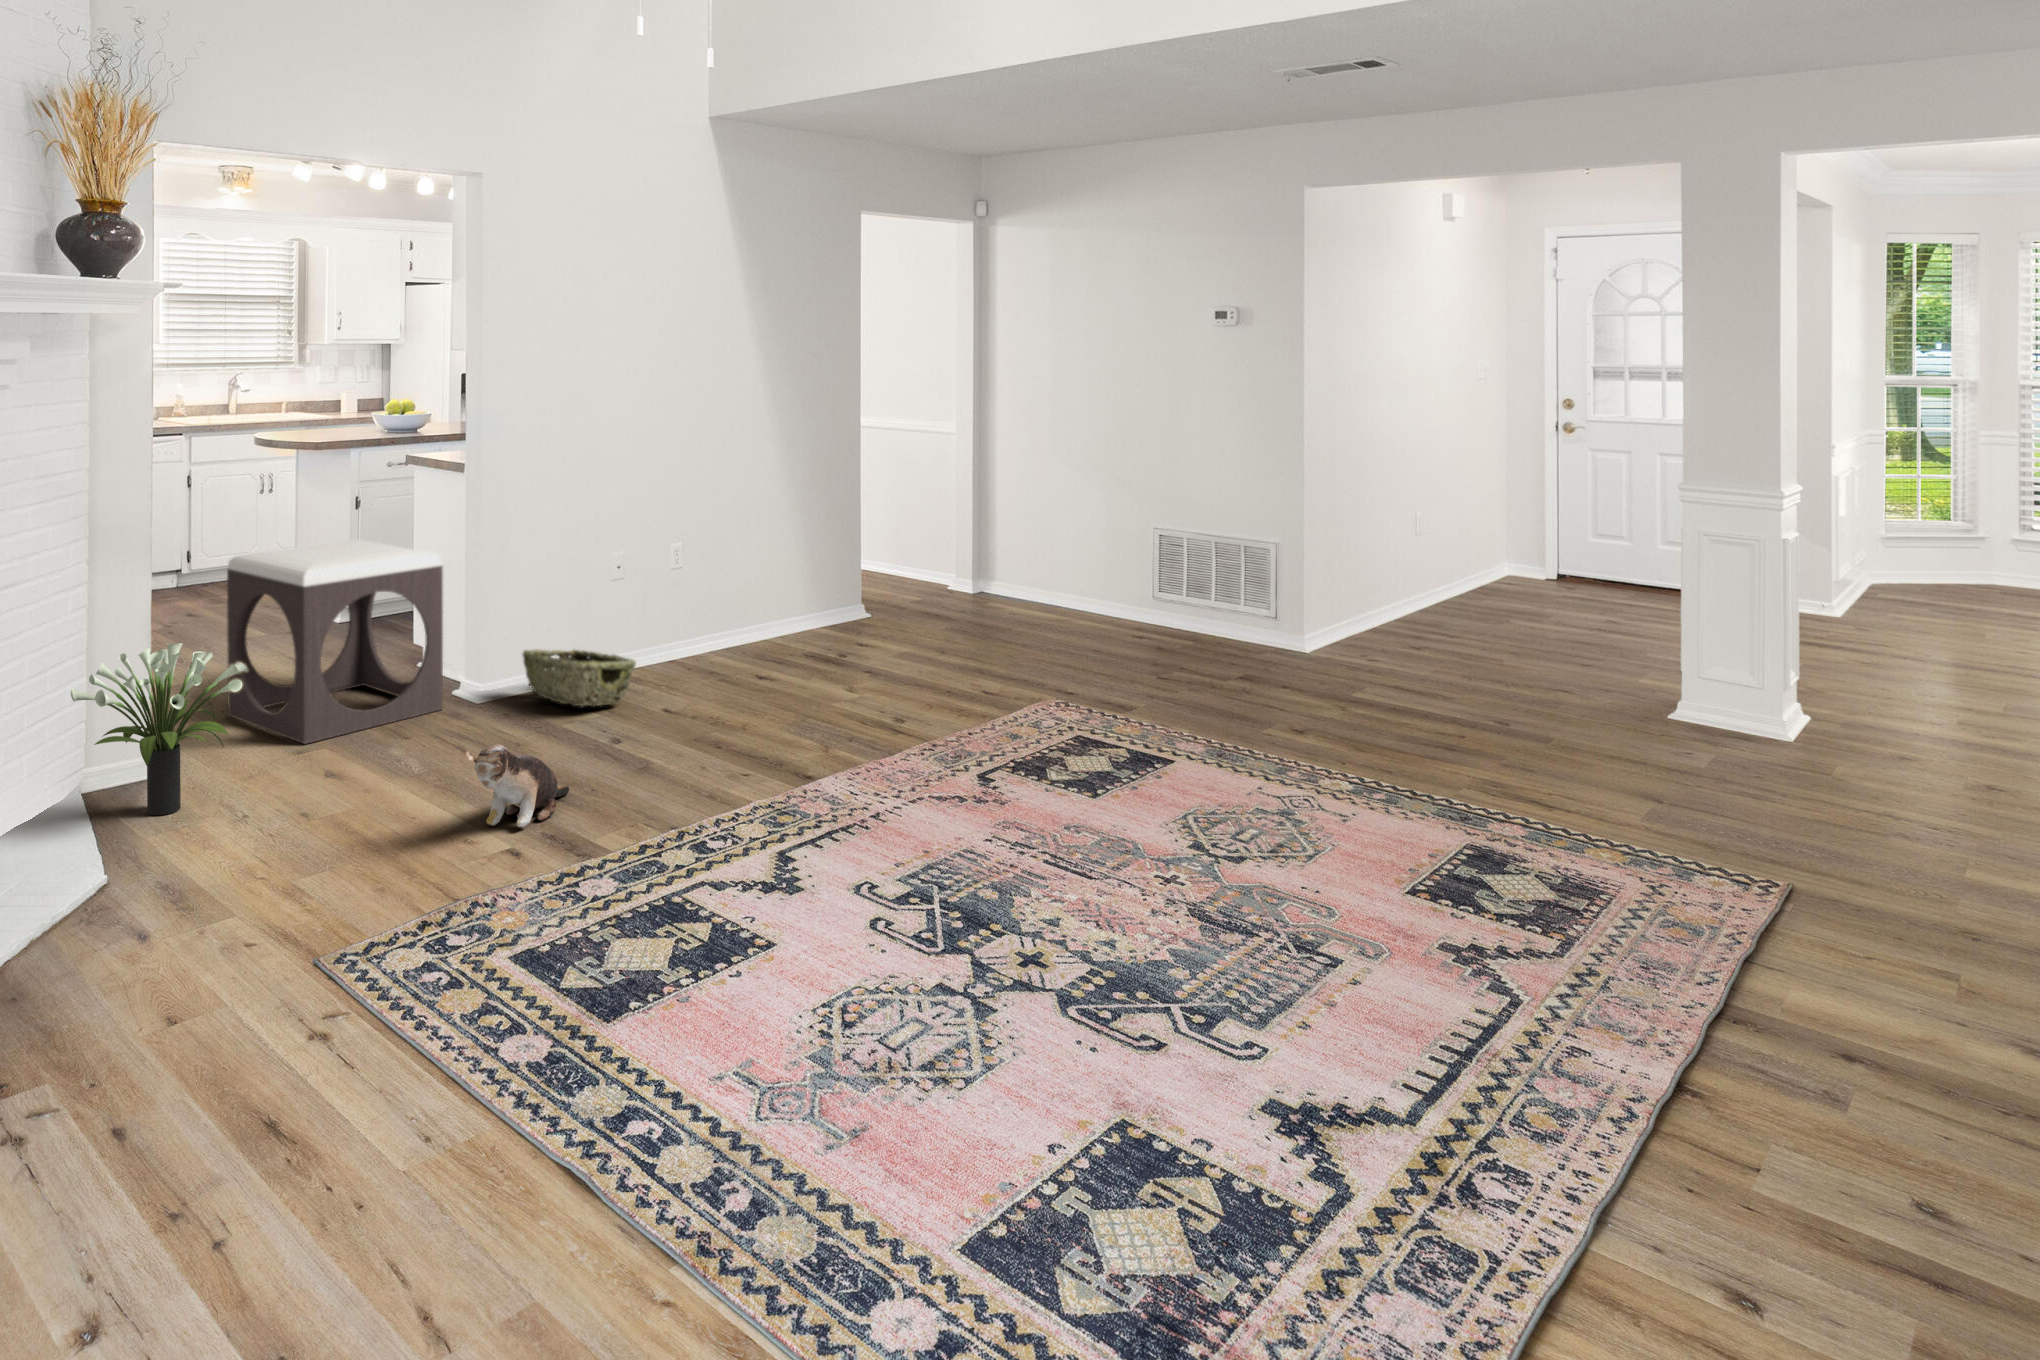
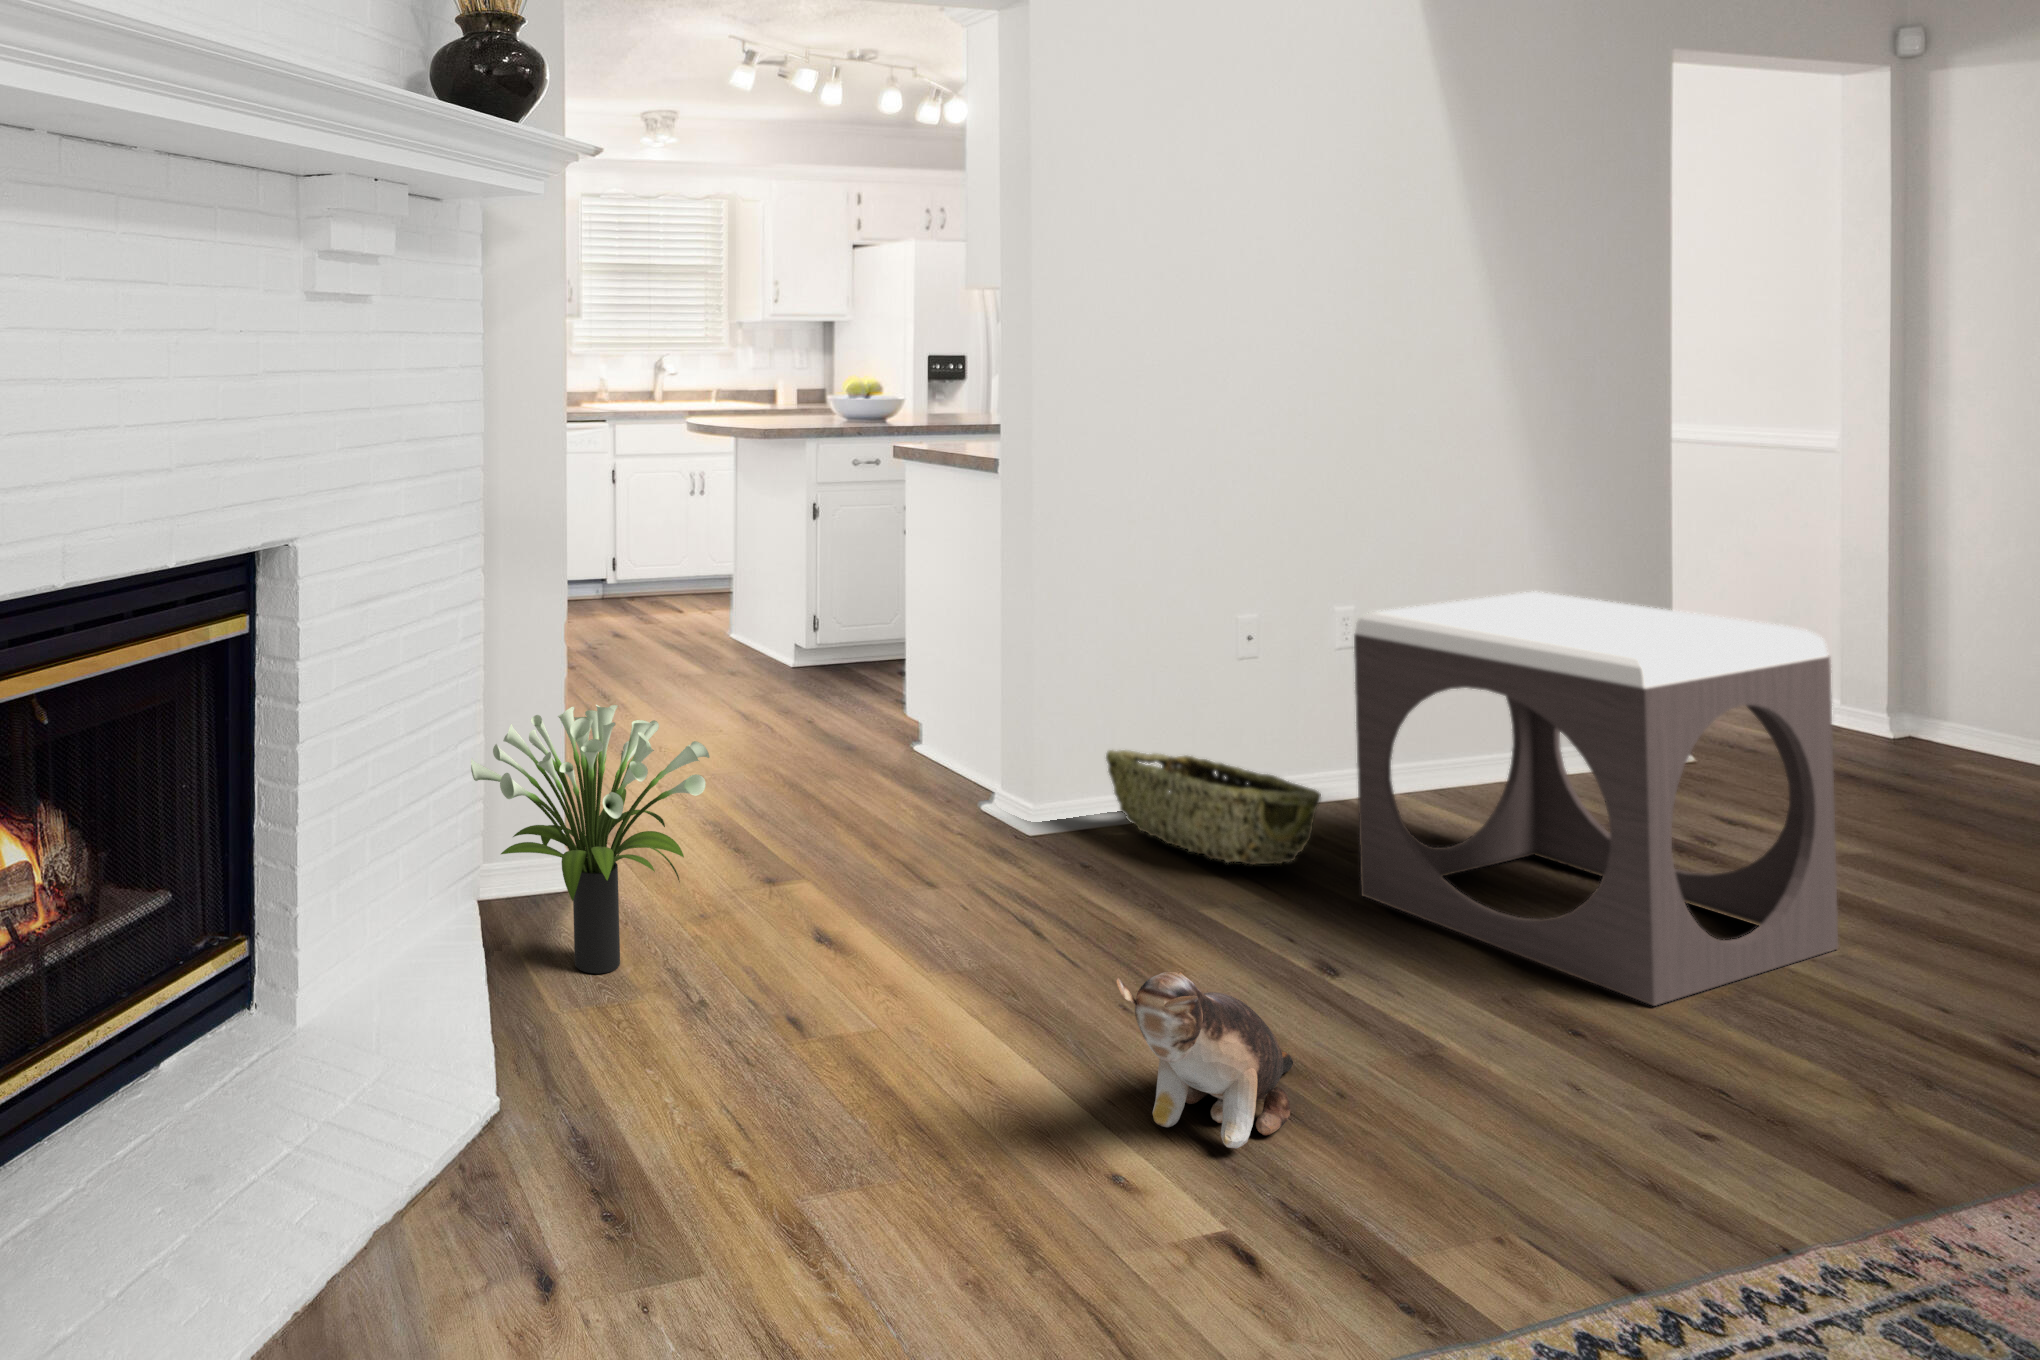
footstool: present [227,540,443,744] -> present [1354,591,1839,1006]

